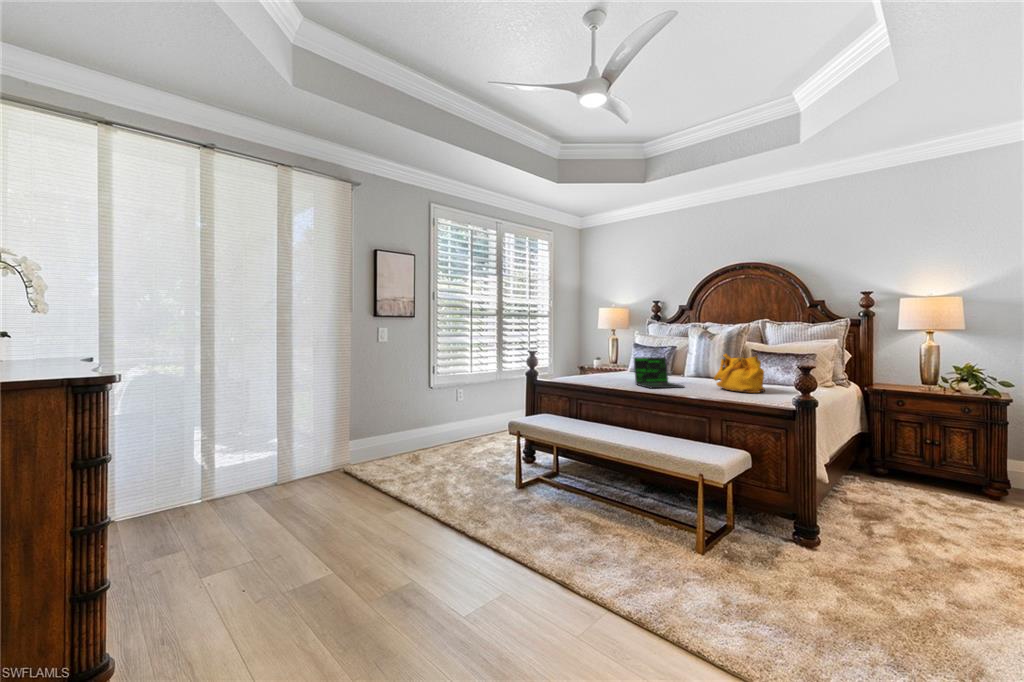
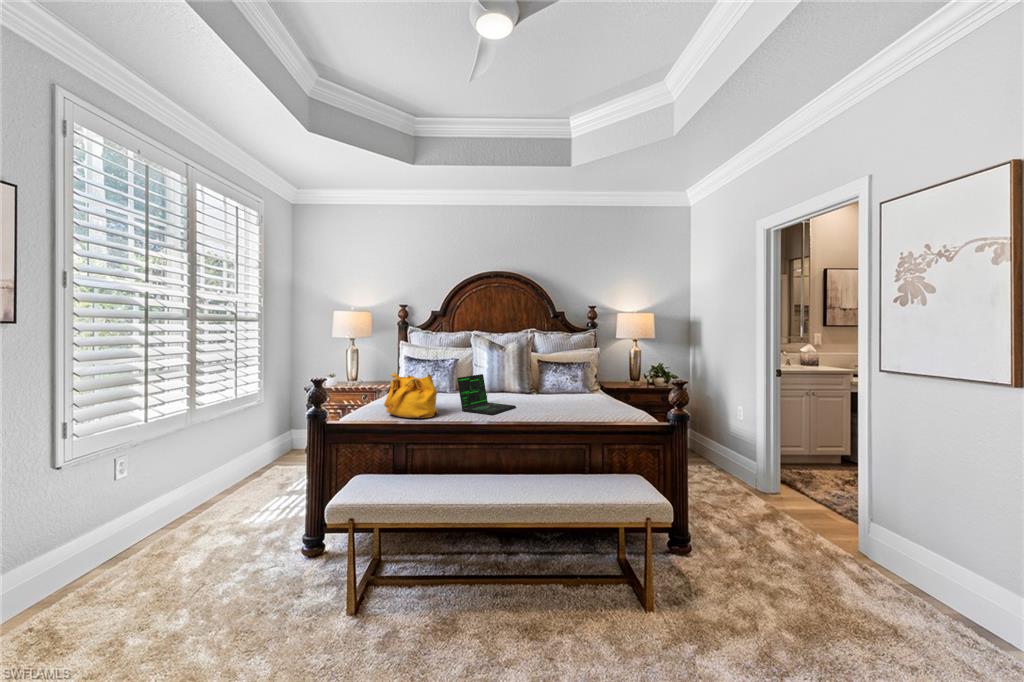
handbag: present [714,354,765,393] -> present [384,372,438,419]

